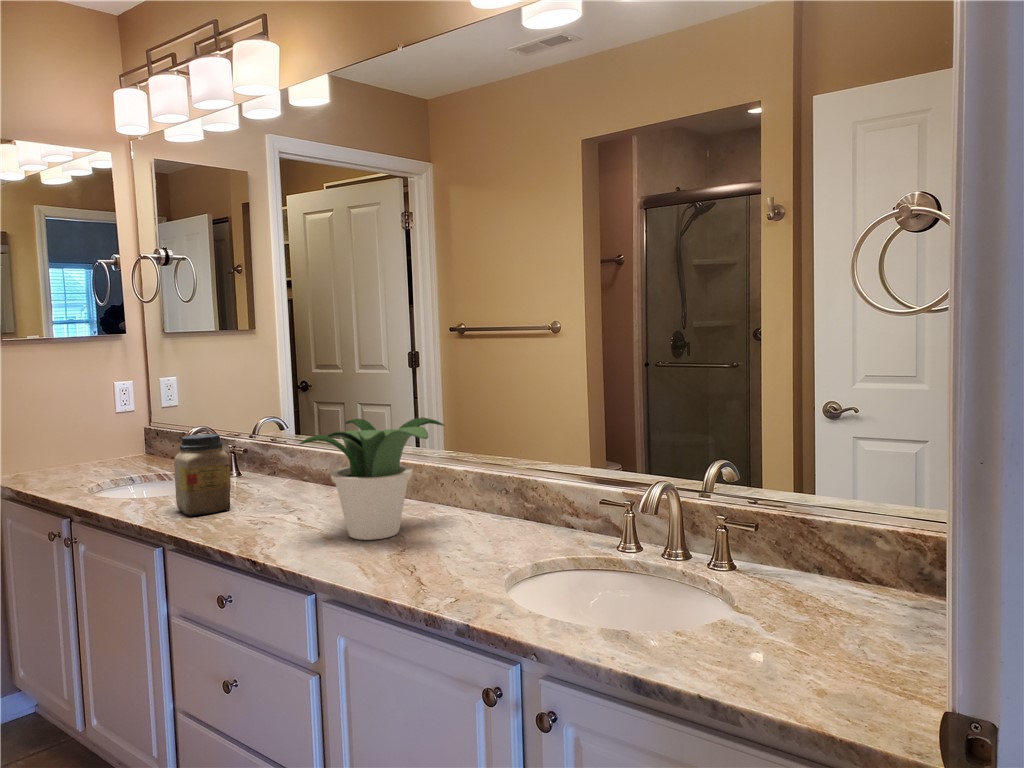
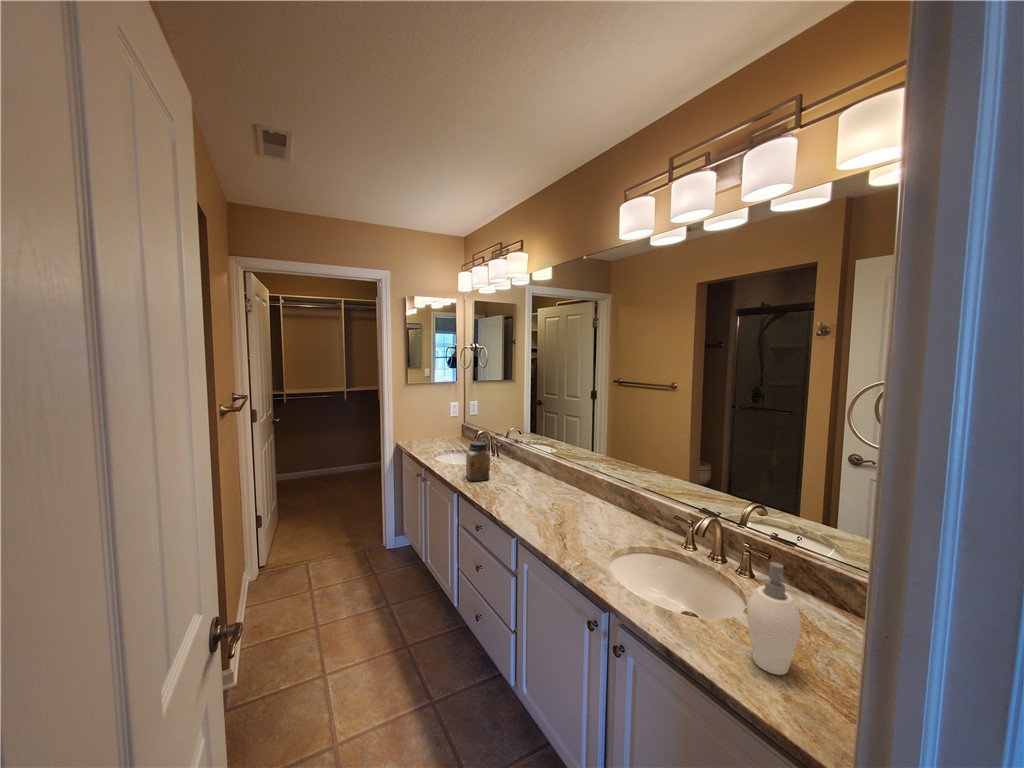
potted plant: present [300,417,444,540] -> none [517,448,592,513]
soap dispenser: none [750,496,829,671] -> present [747,562,801,675]

